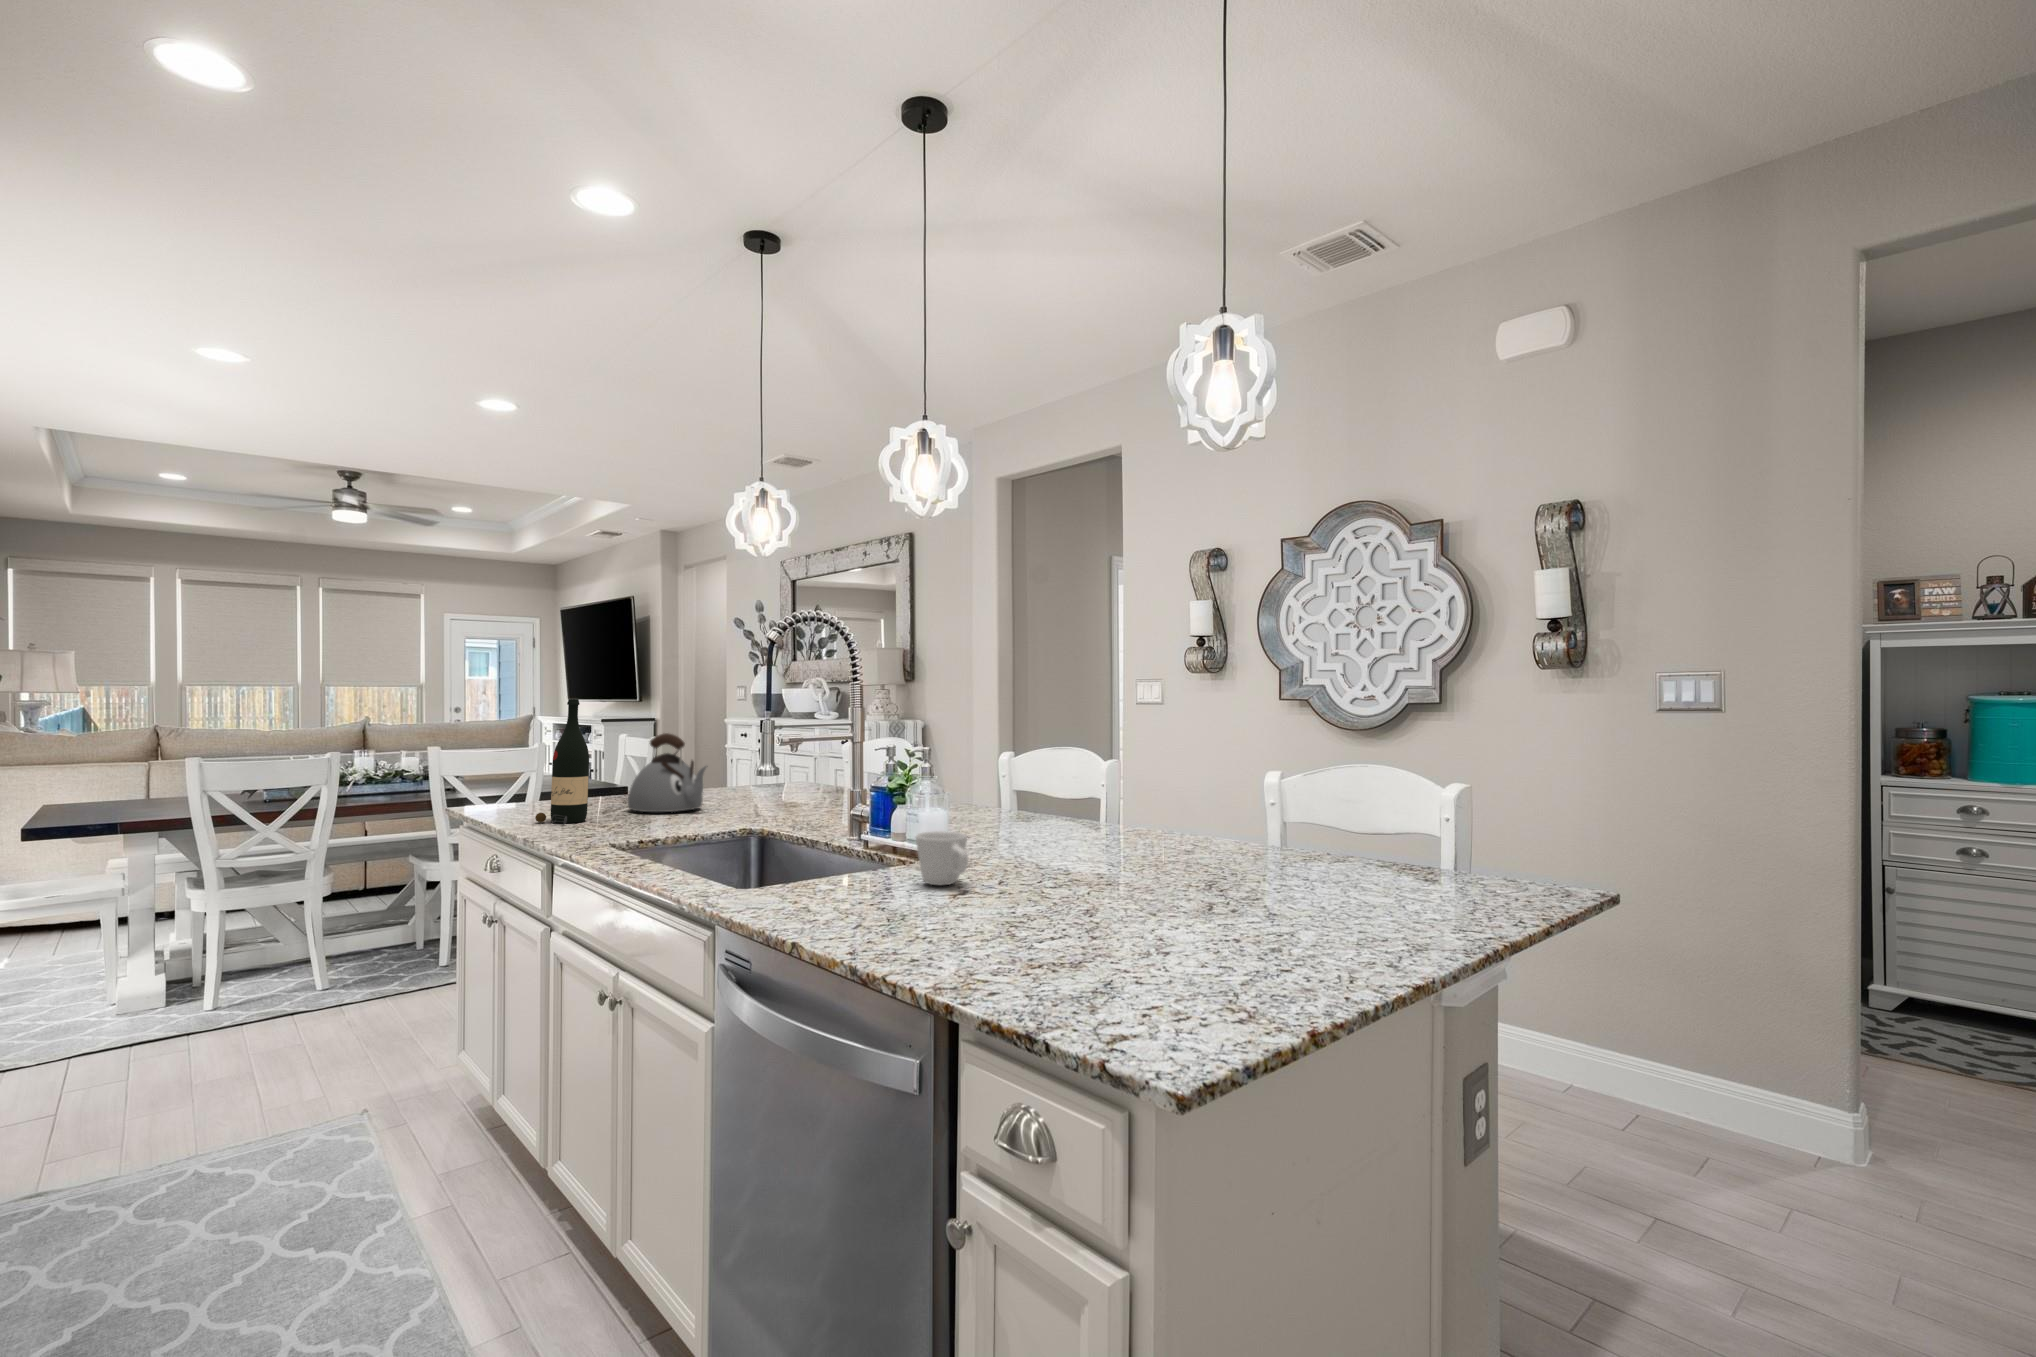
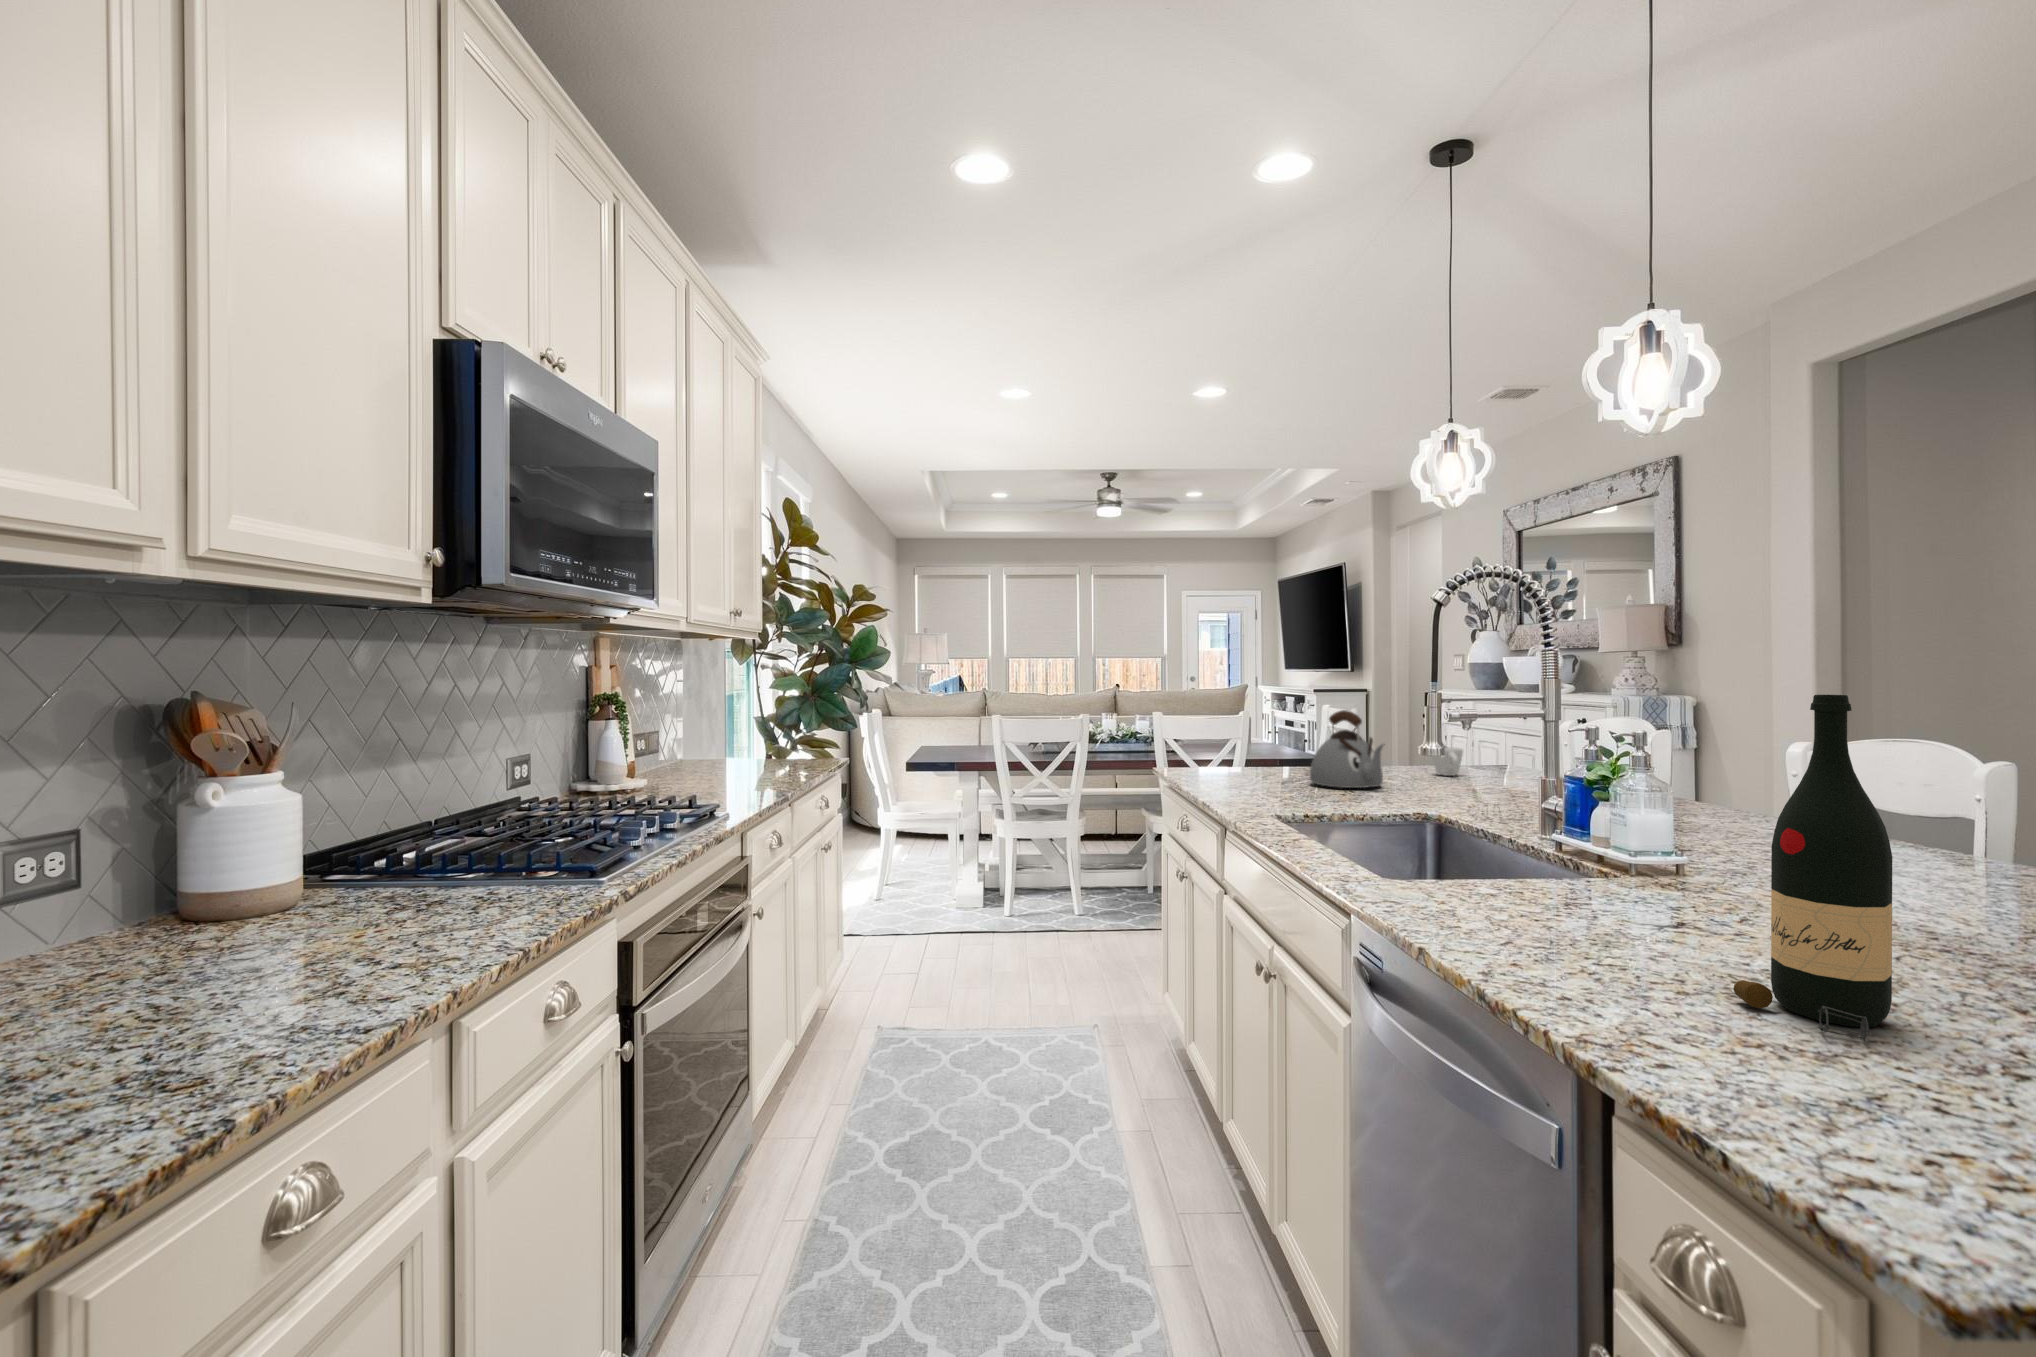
wine bottle: present [535,699,589,824] -> present [1733,695,1892,1041]
mug: present [916,831,968,885] -> present [1433,747,1463,776]

